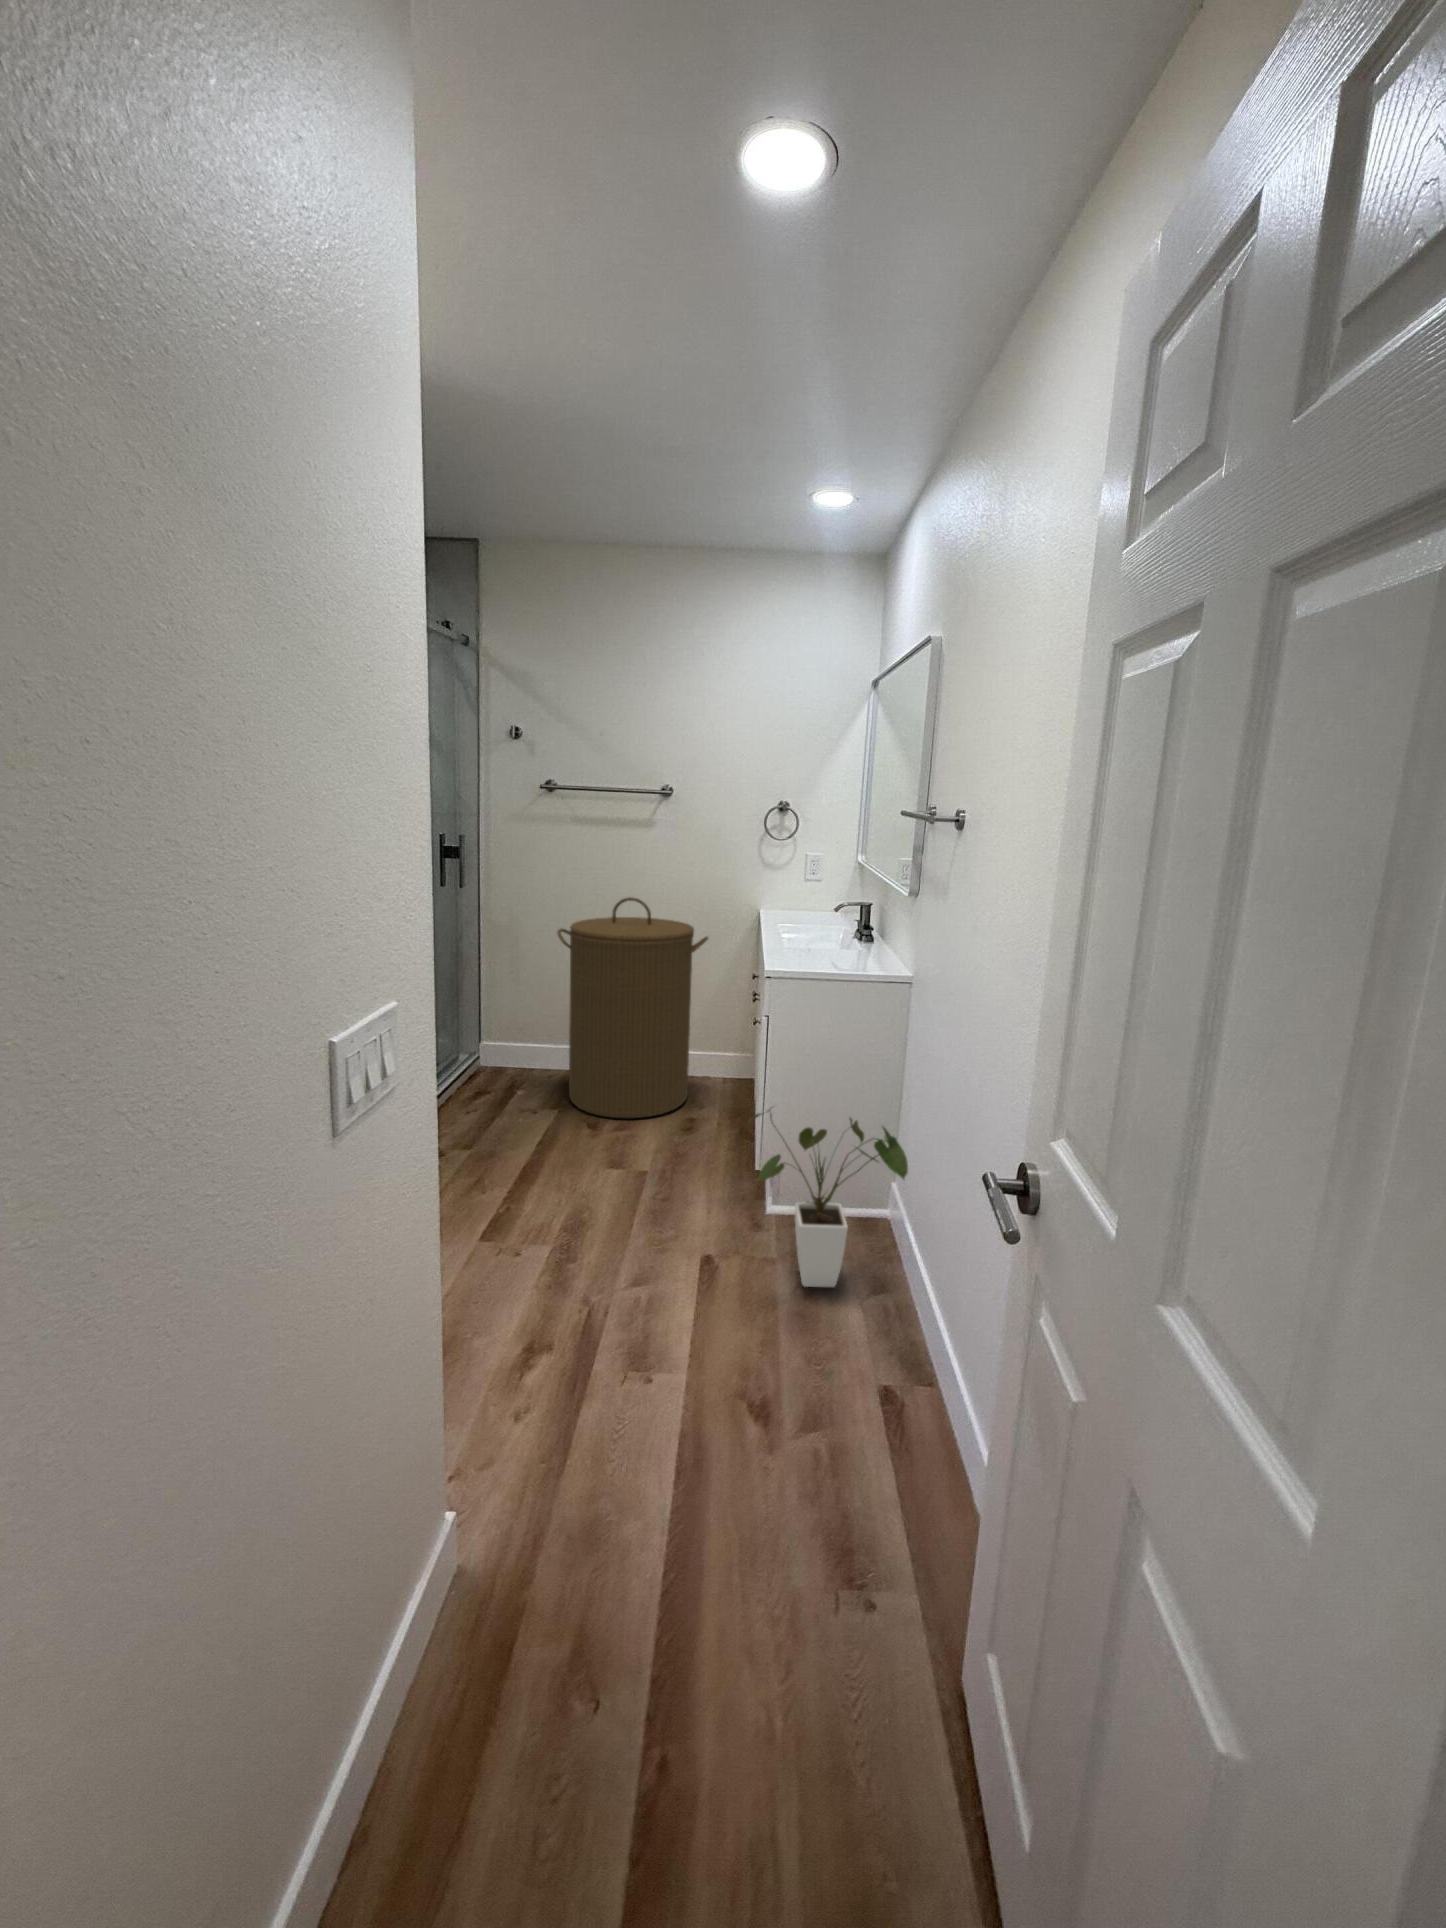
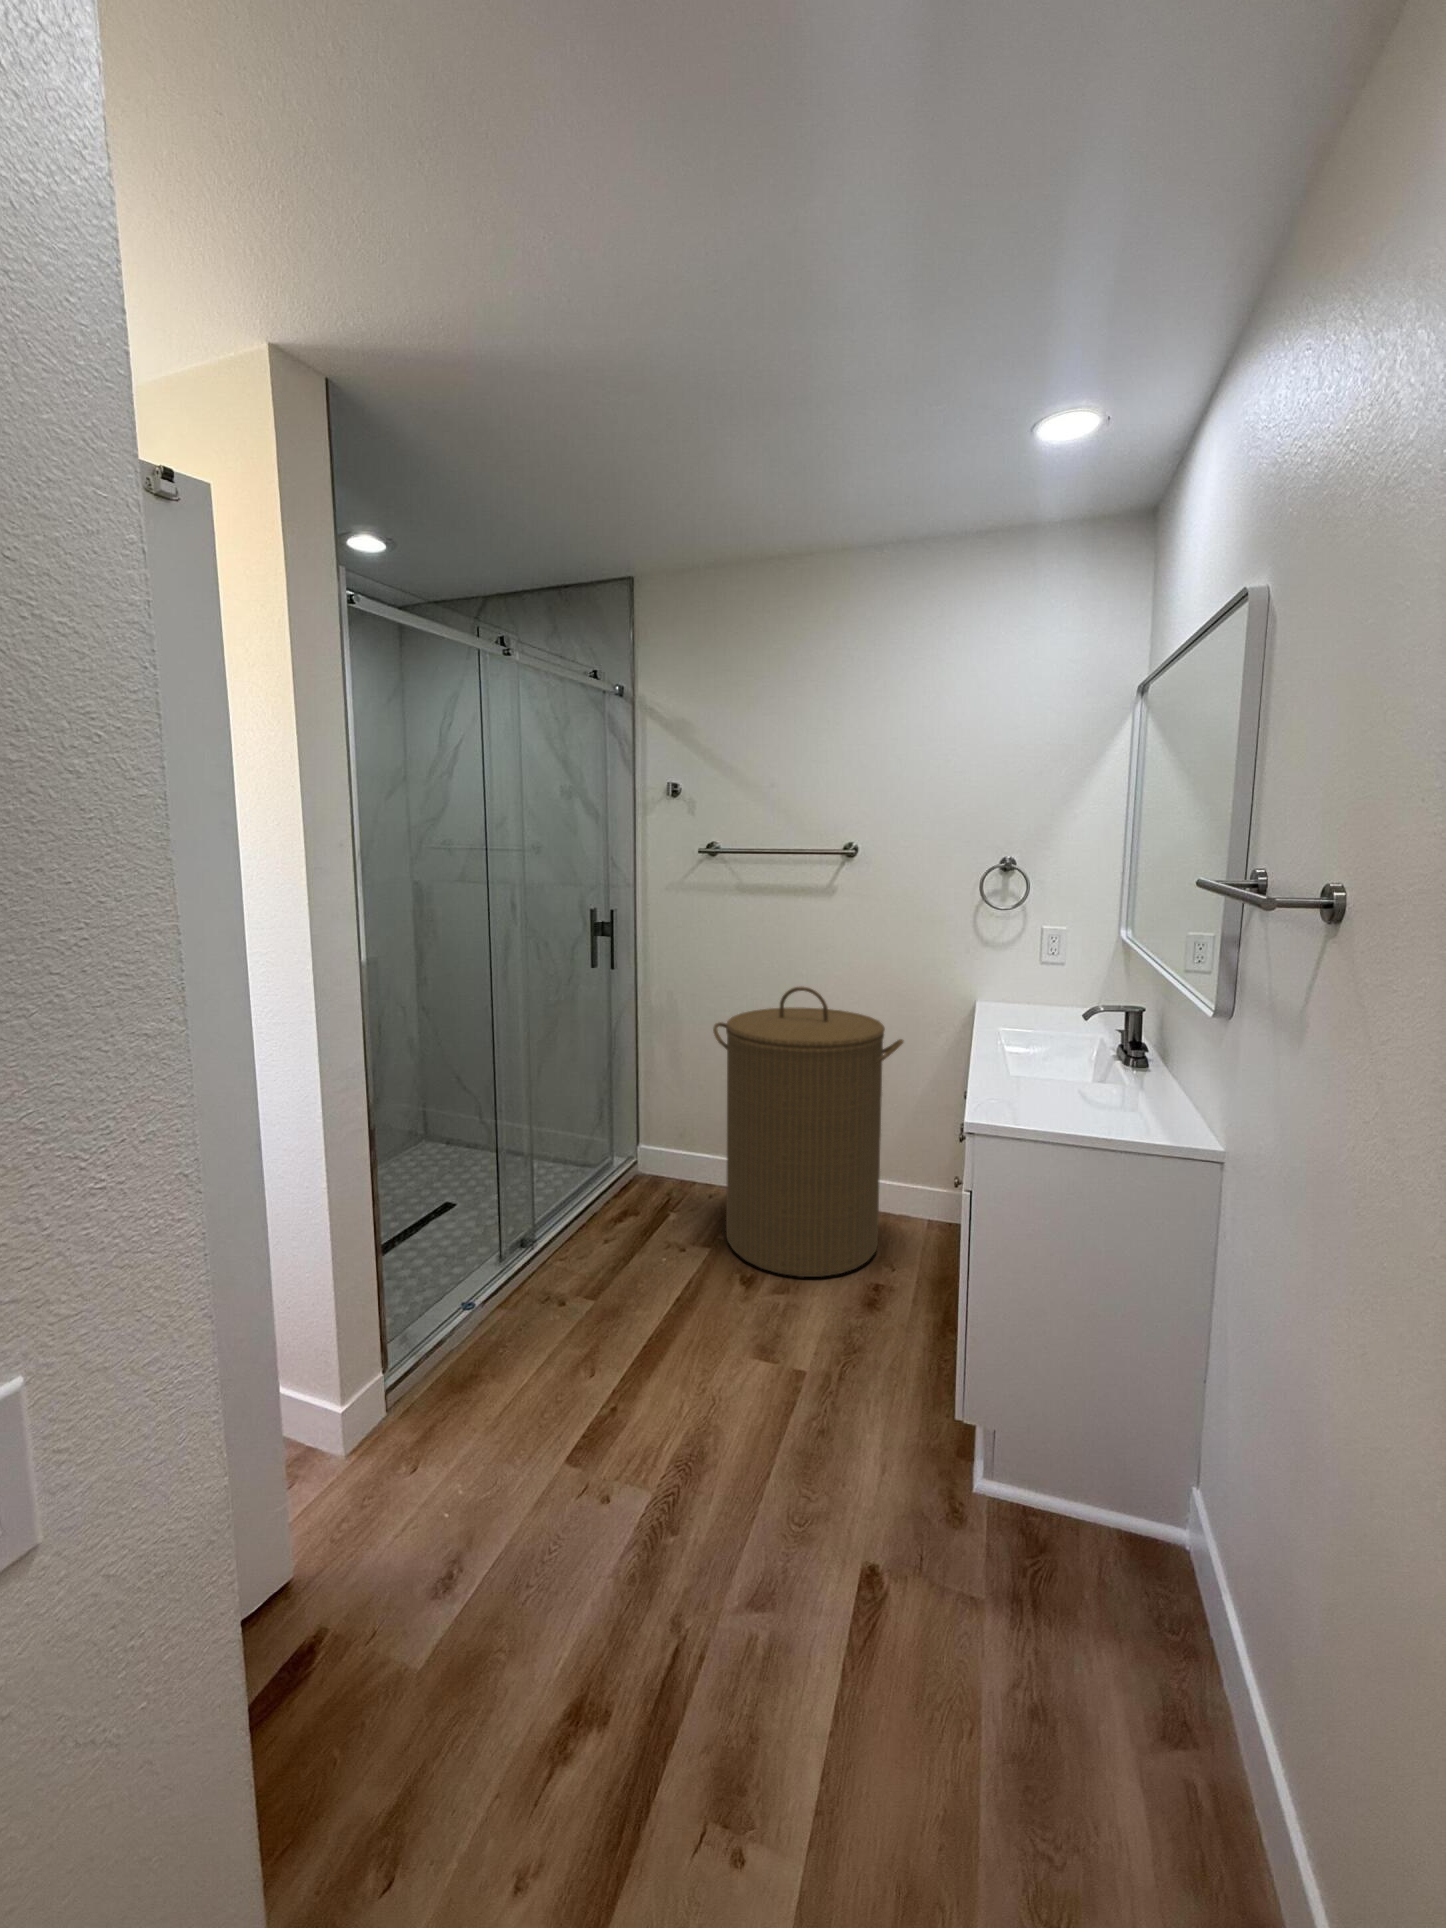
house plant: present [749,1107,908,1287] -> none [934,1354,1231,1692]

